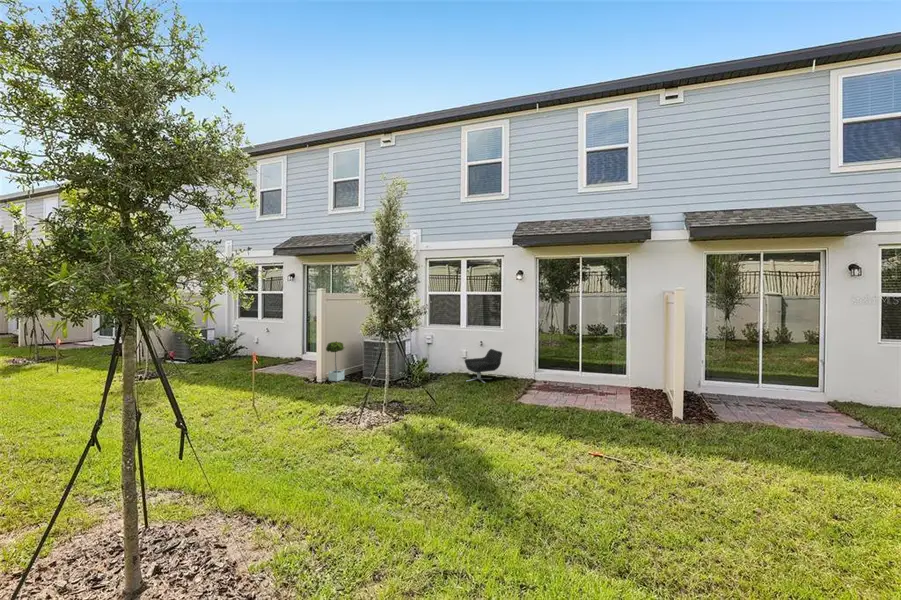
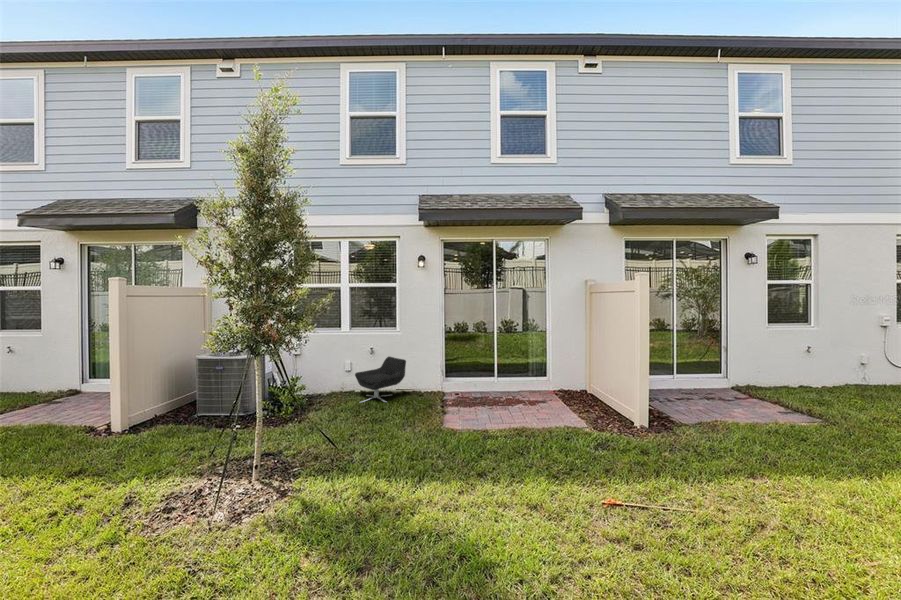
potted tree: present [326,342,344,381] -> none [129,363,166,427]

